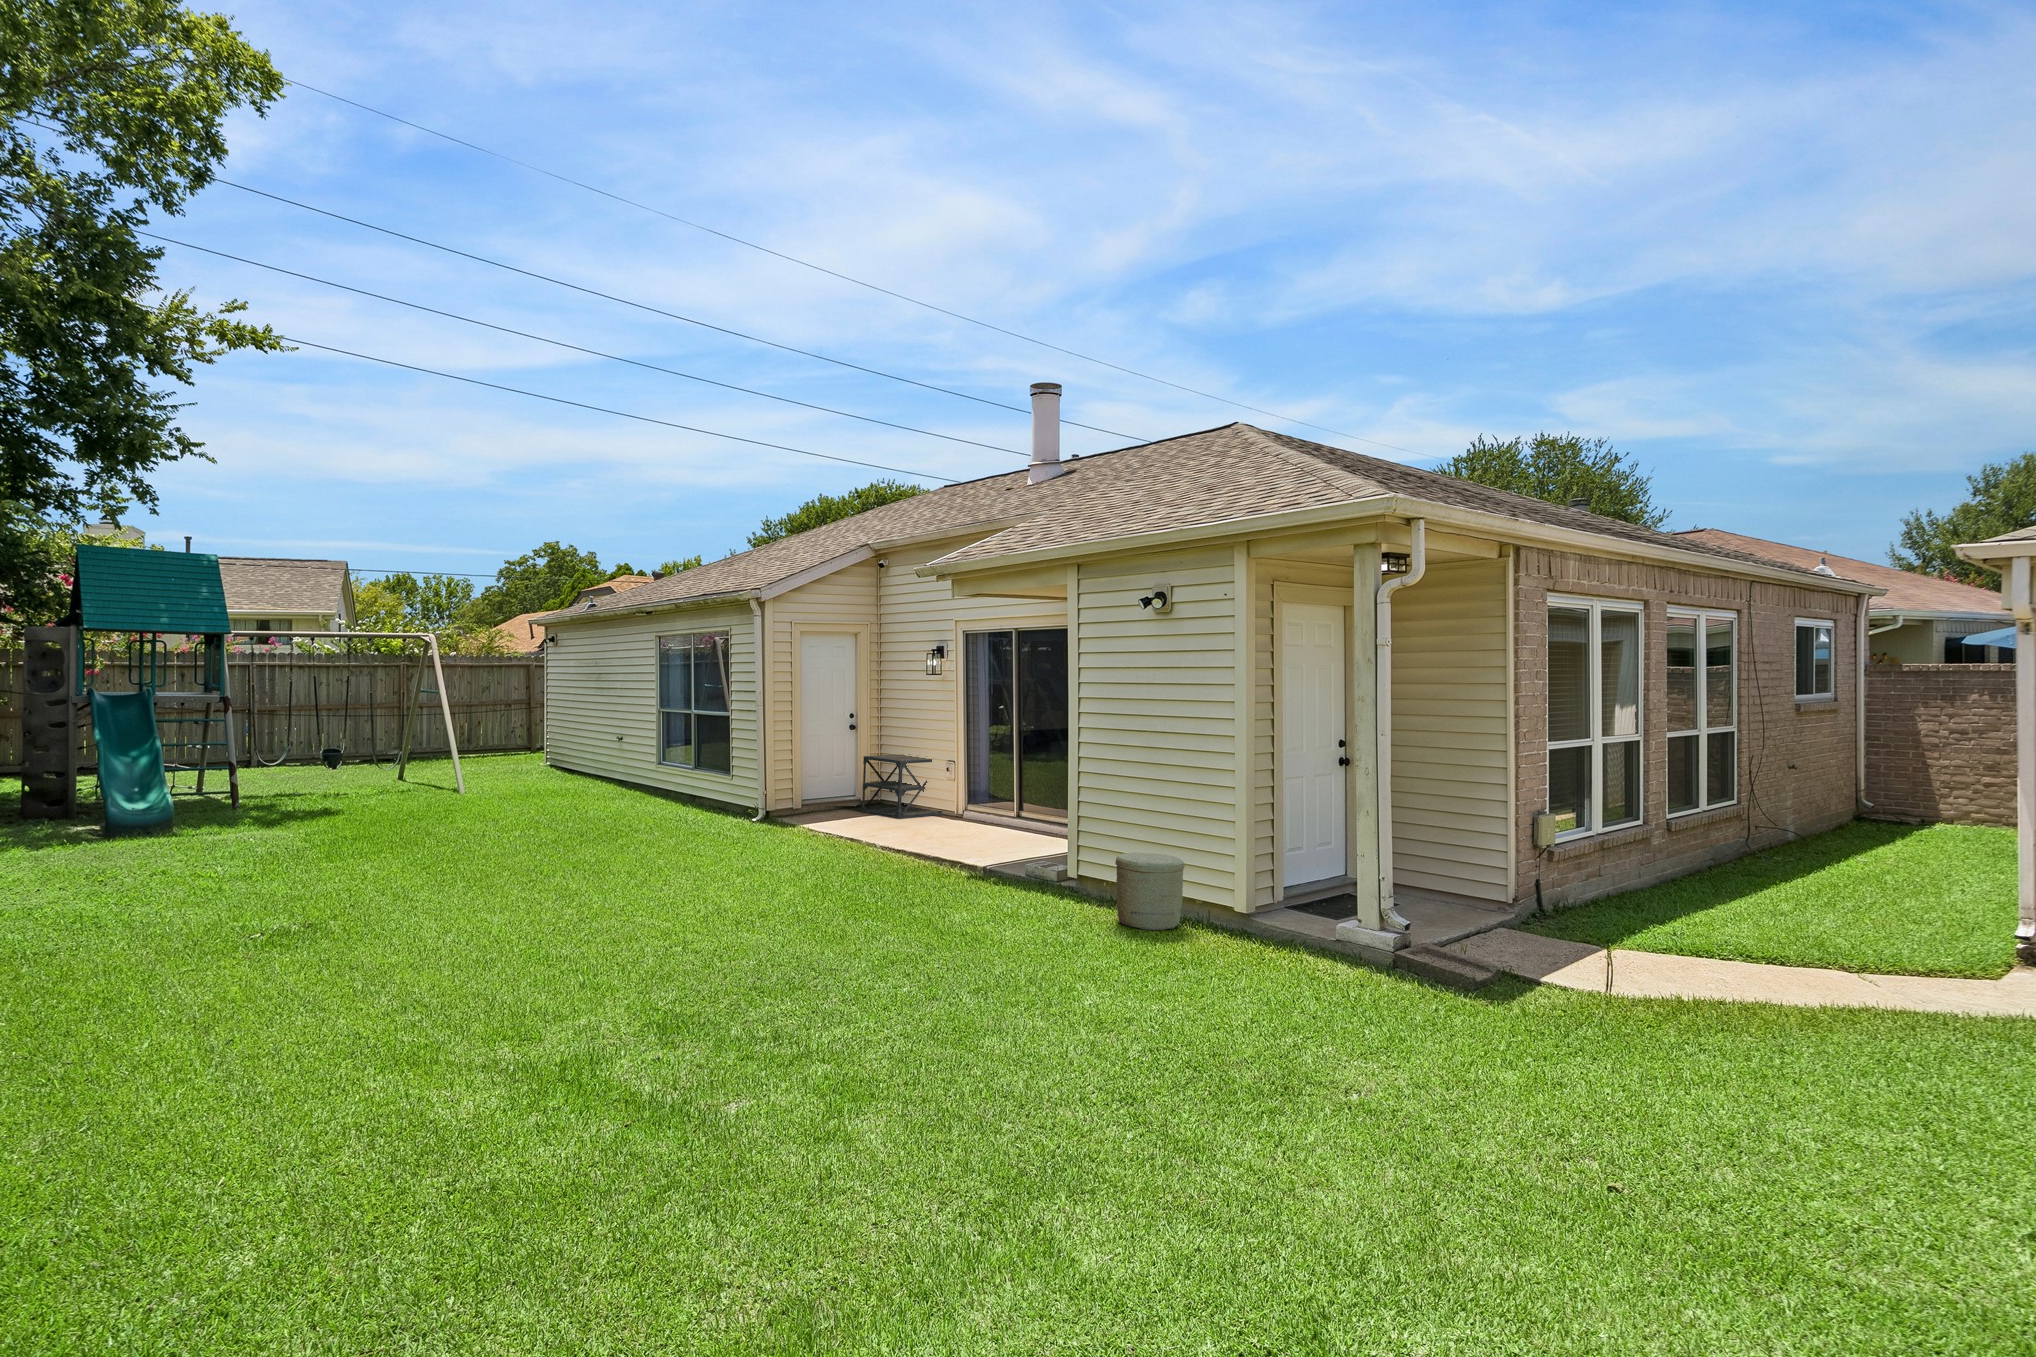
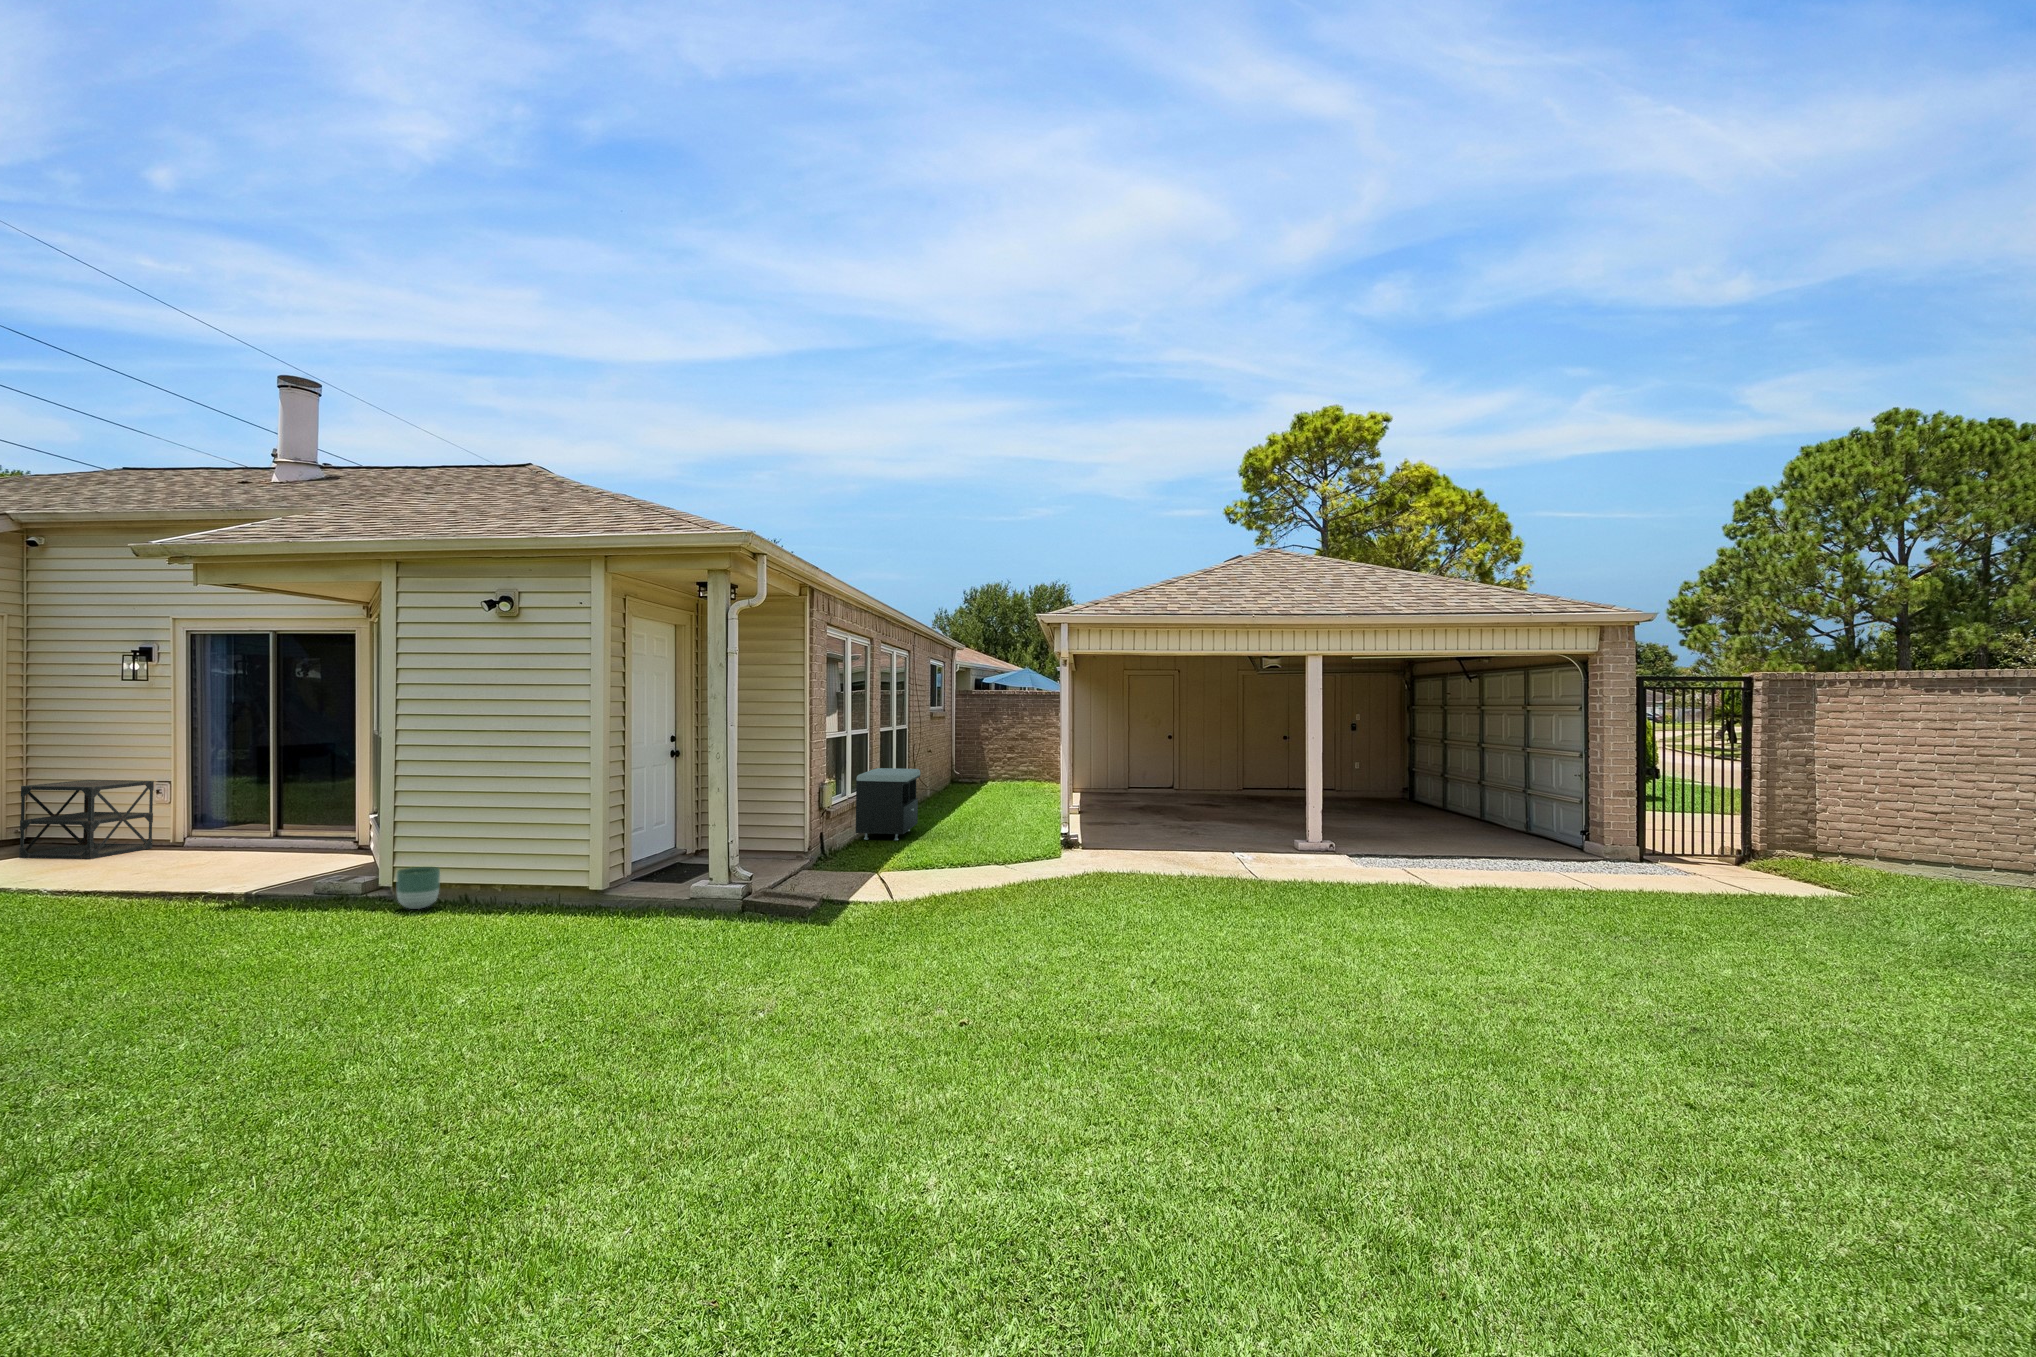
storage bench: none [1605,805,1714,905] -> present [856,768,920,840]
woven basket: present [1115,853,1185,930] -> none [472,847,545,919]
planter: none [1060,861,1097,903] -> present [397,867,440,909]

